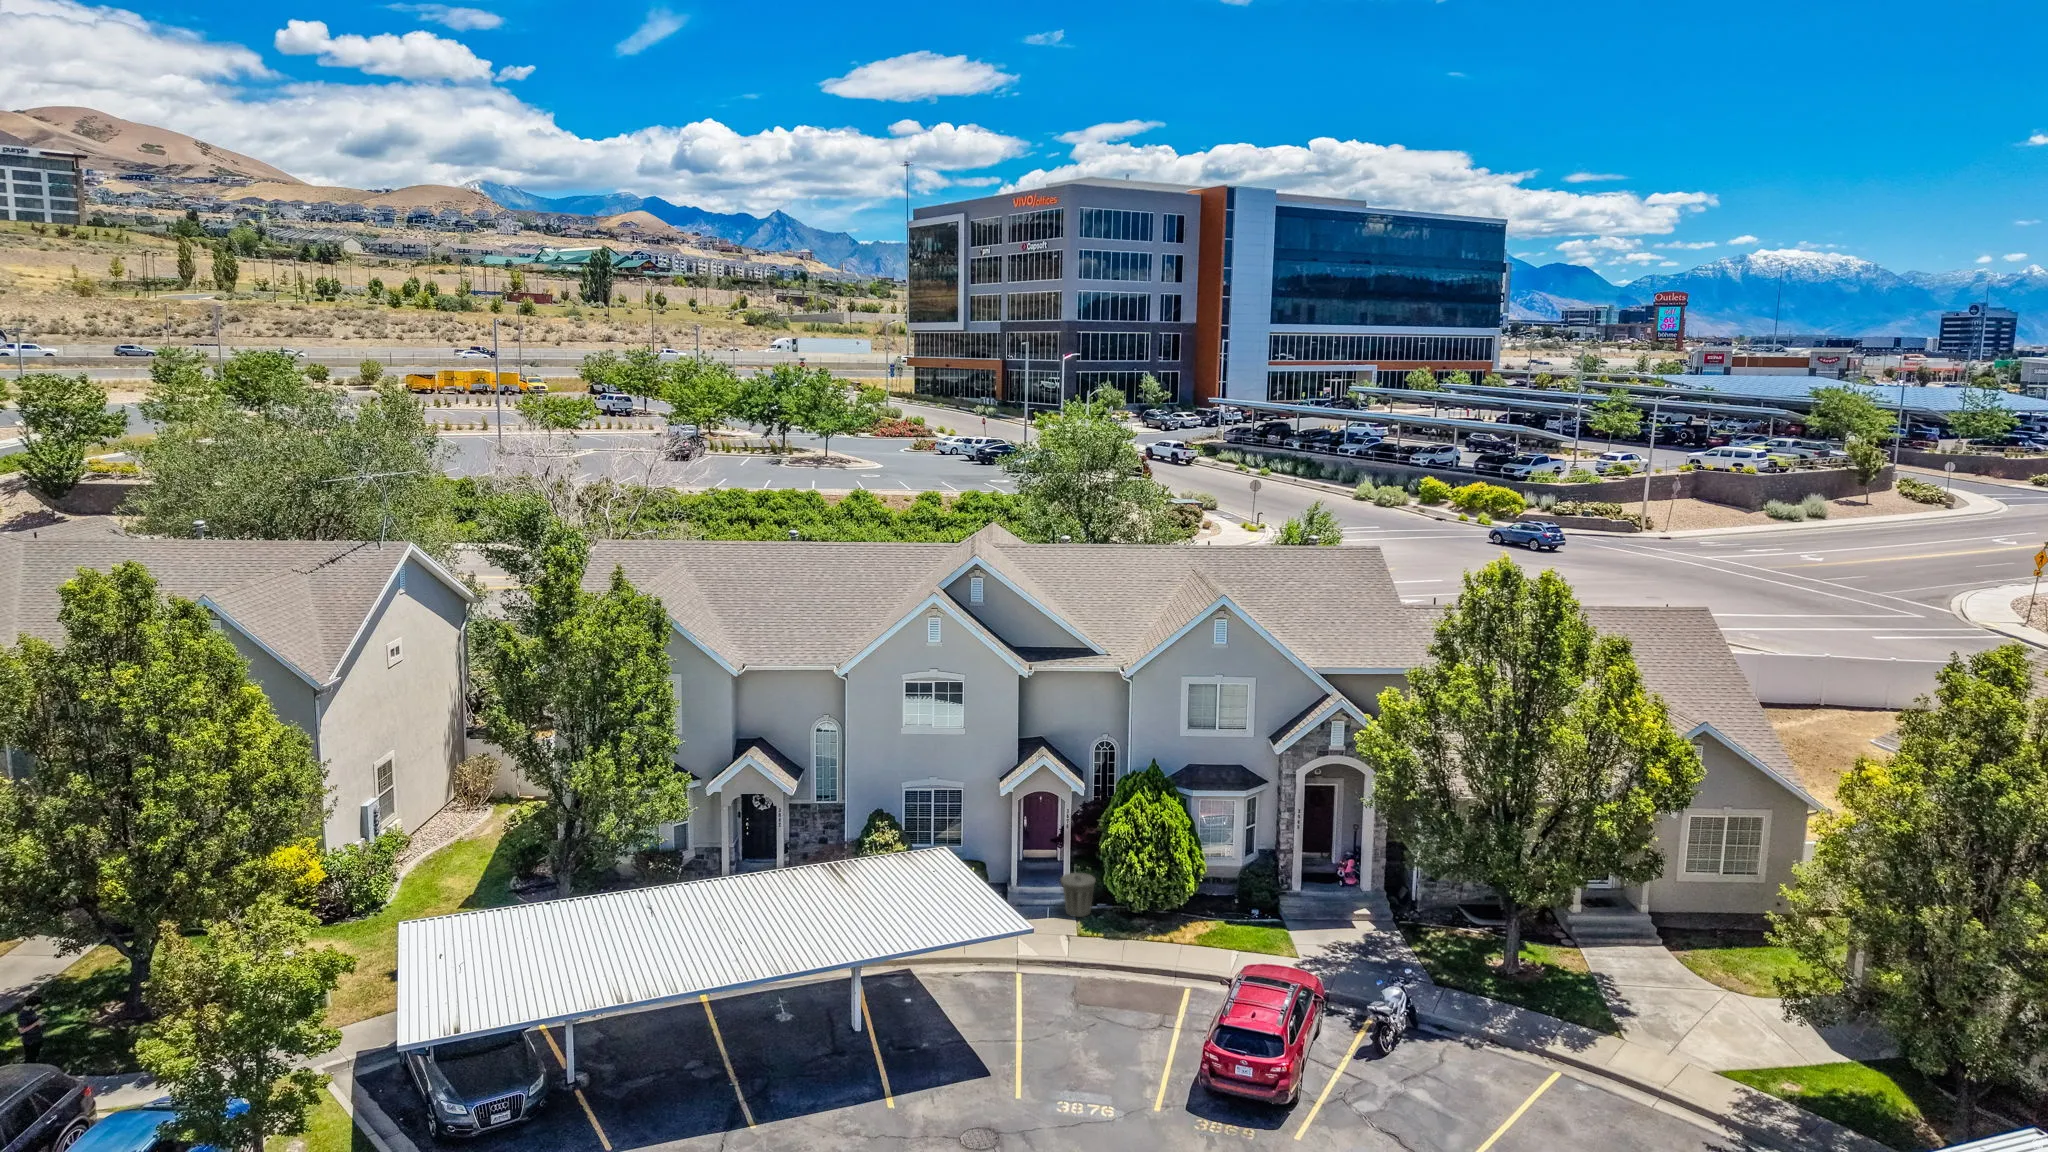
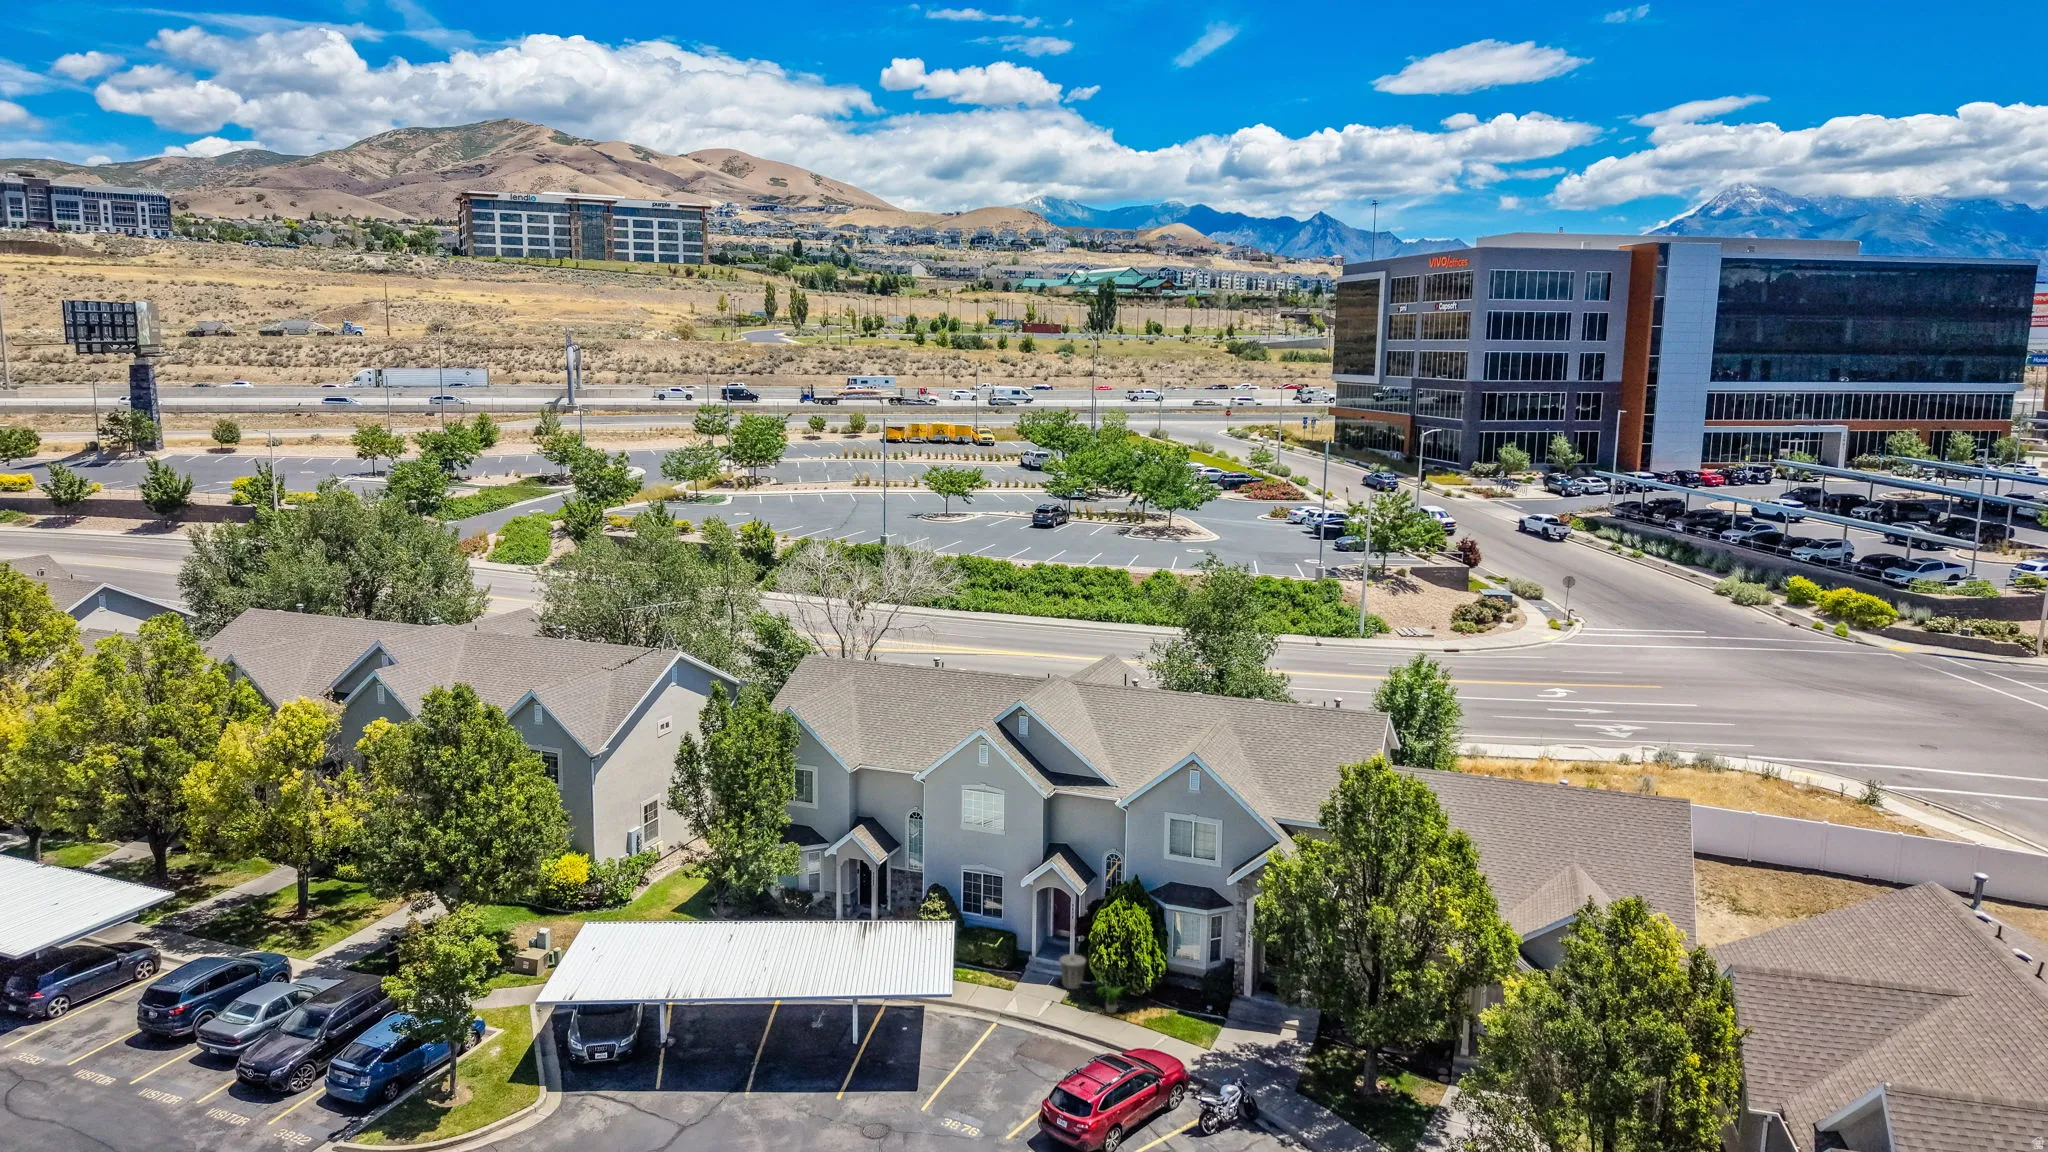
potted plant: none [1133,899,1170,937] -> present [1097,986,1123,1013]

